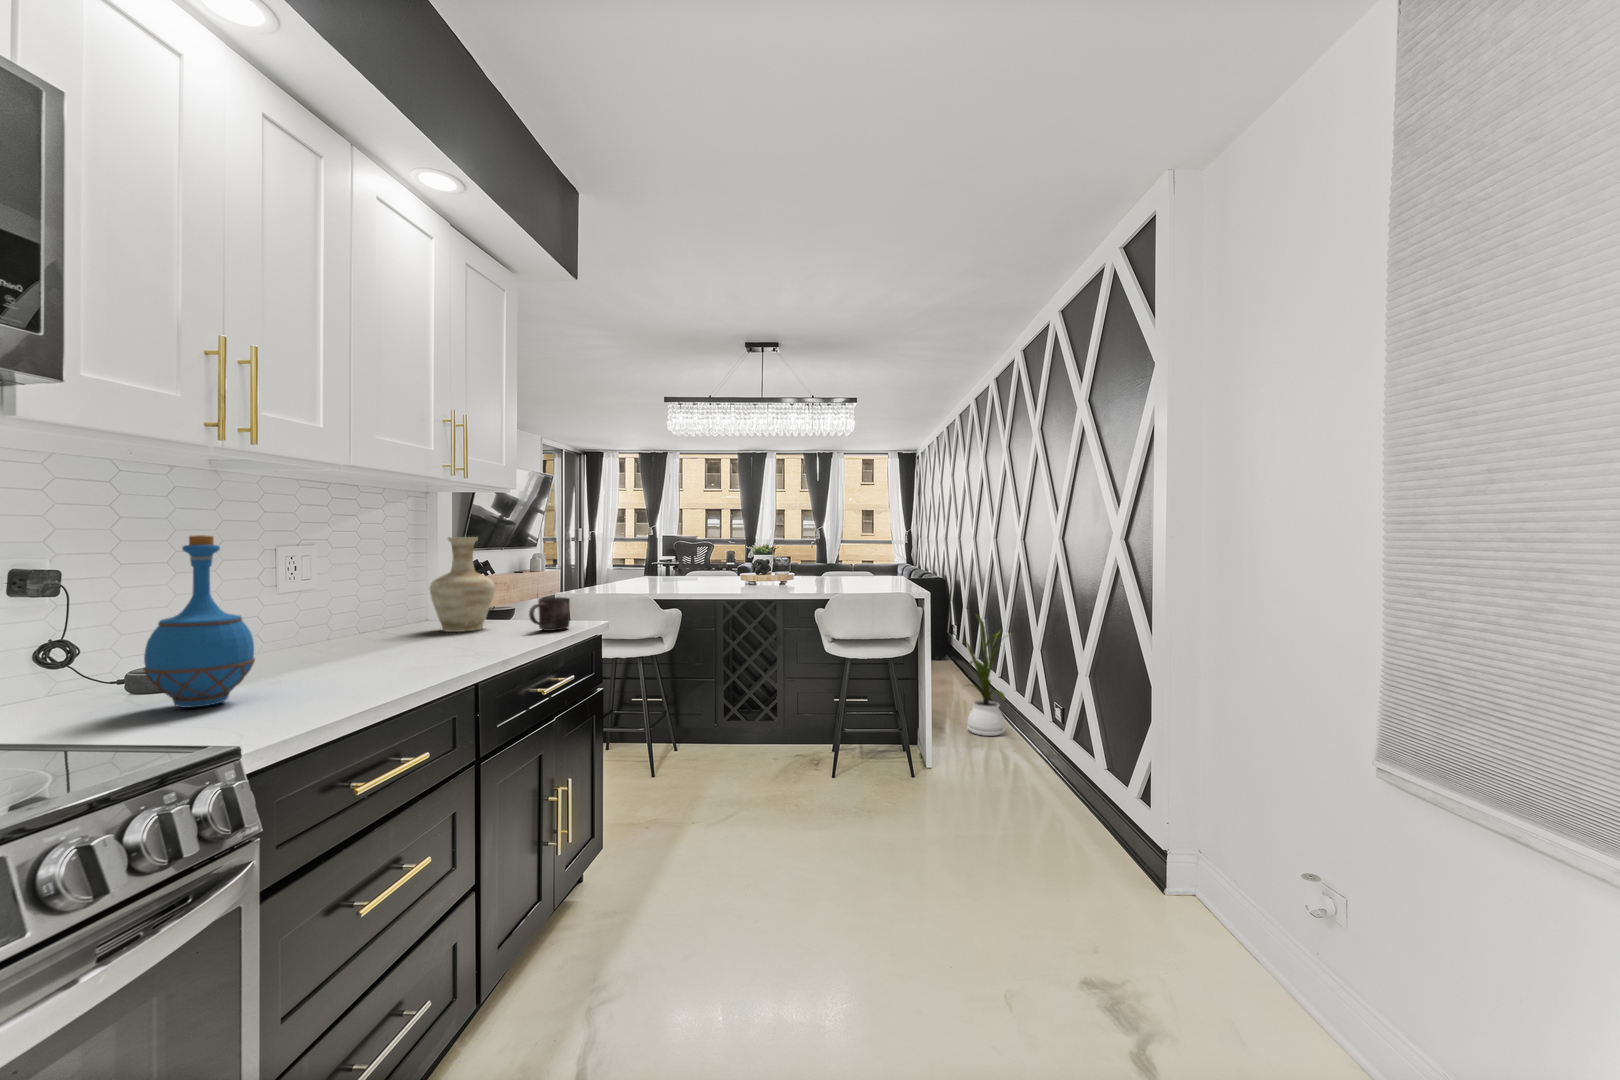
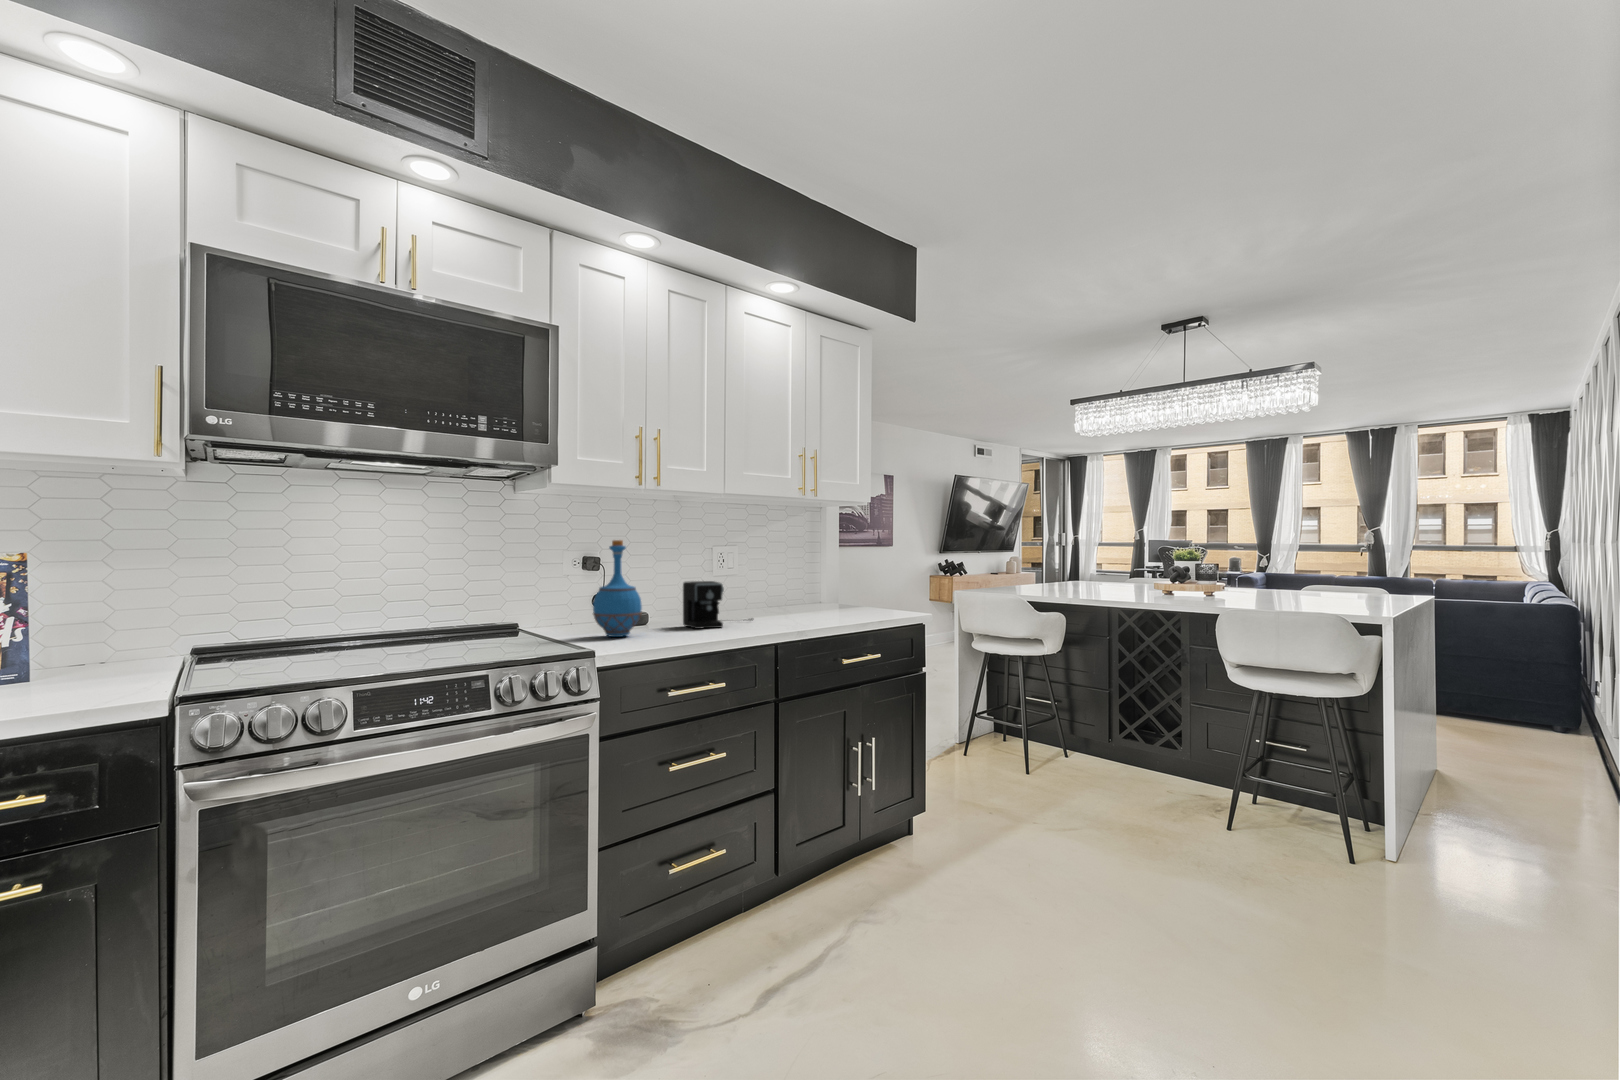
vase: present [429,537,495,632] -> none [797,542,843,614]
coffee maker: none [290,597,398,672] -> present [683,581,753,629]
mug: present [529,597,570,631] -> none [851,591,885,618]
house plant: present [966,615,1005,736] -> none [1463,648,1567,824]

